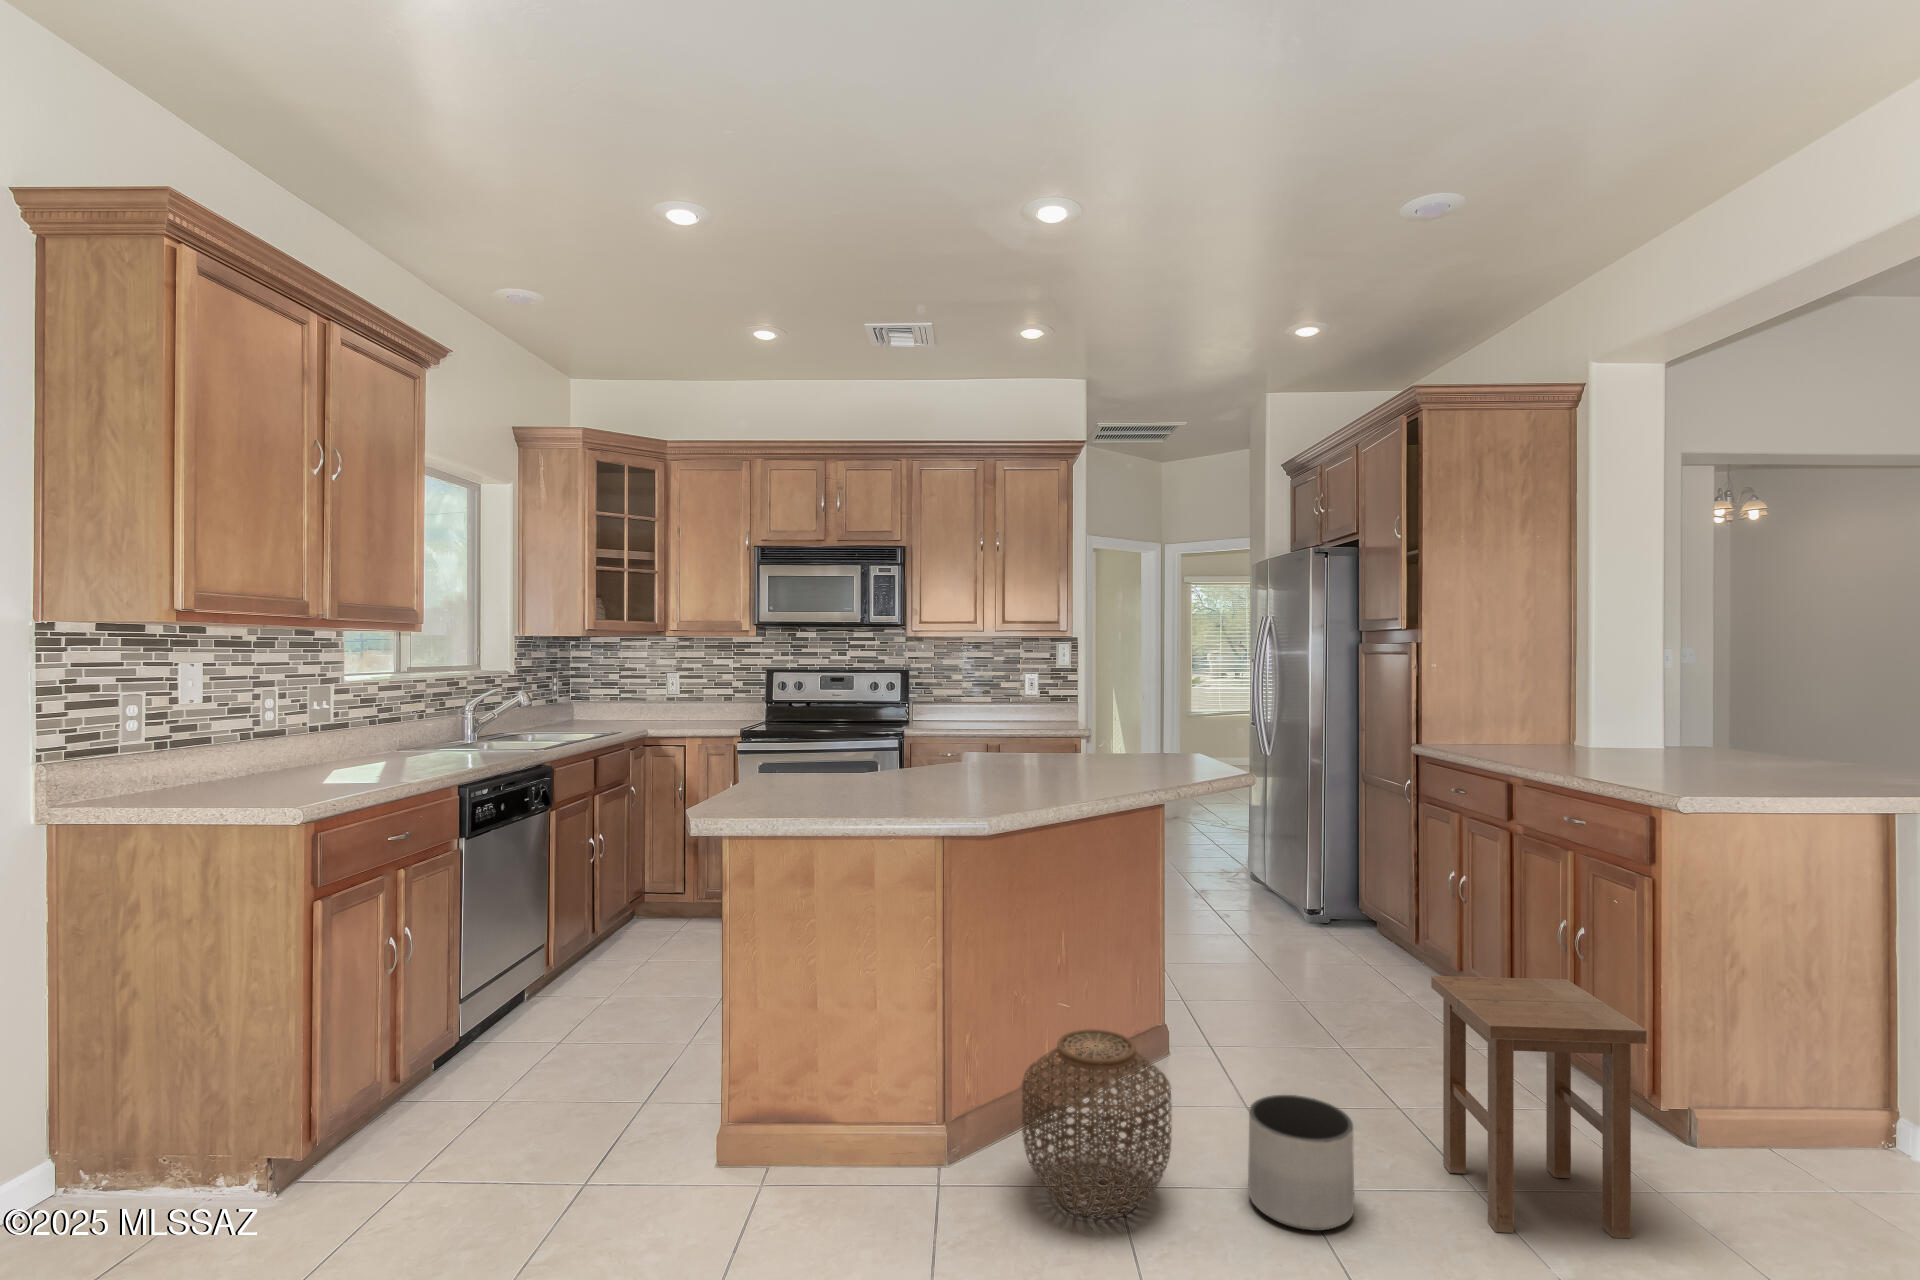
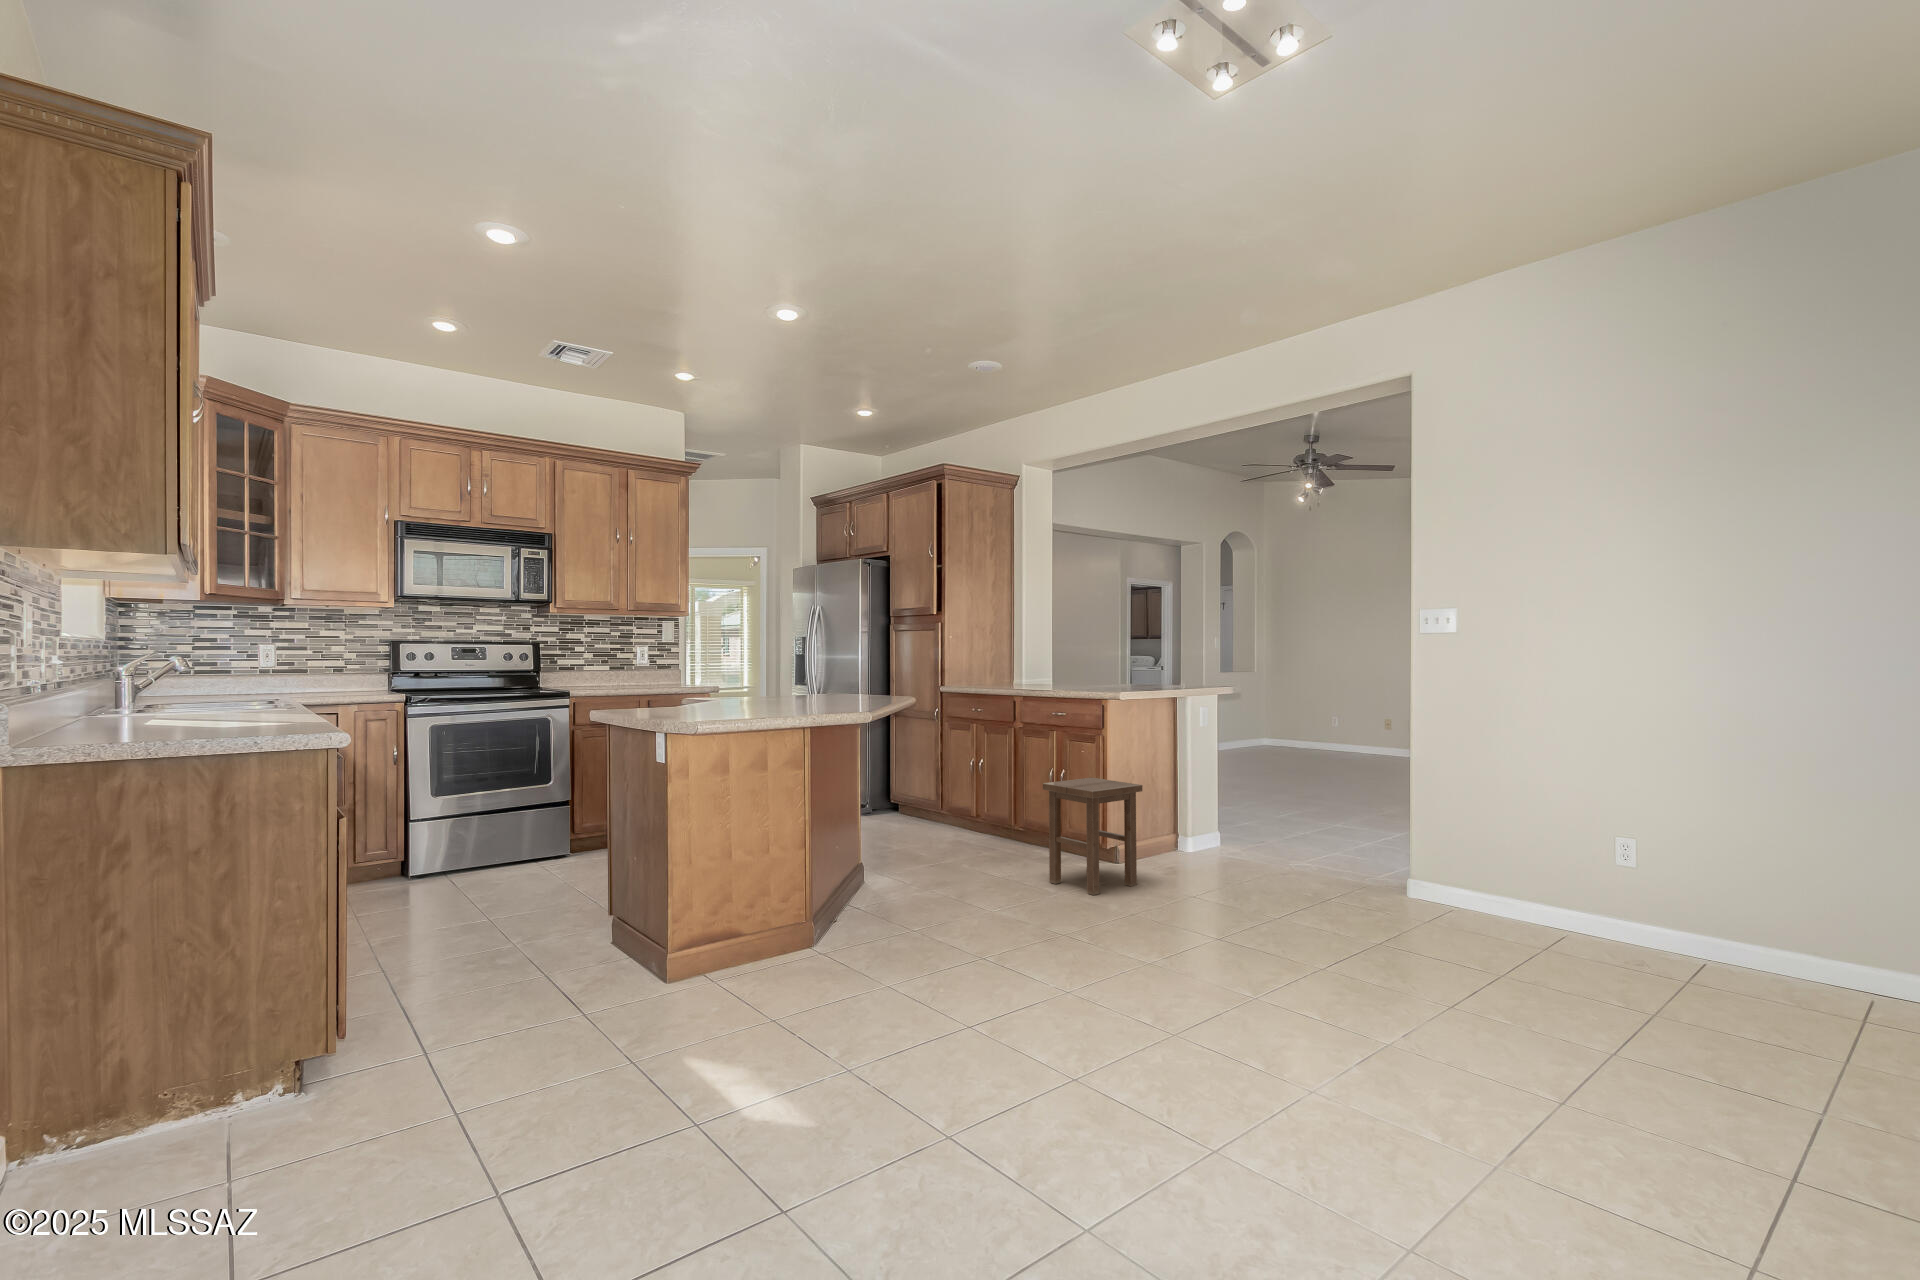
woven basket: present [1022,1029,1171,1218] -> none [877,832,966,936]
planter: present [1248,1095,1354,1231] -> none [986,853,1041,914]

